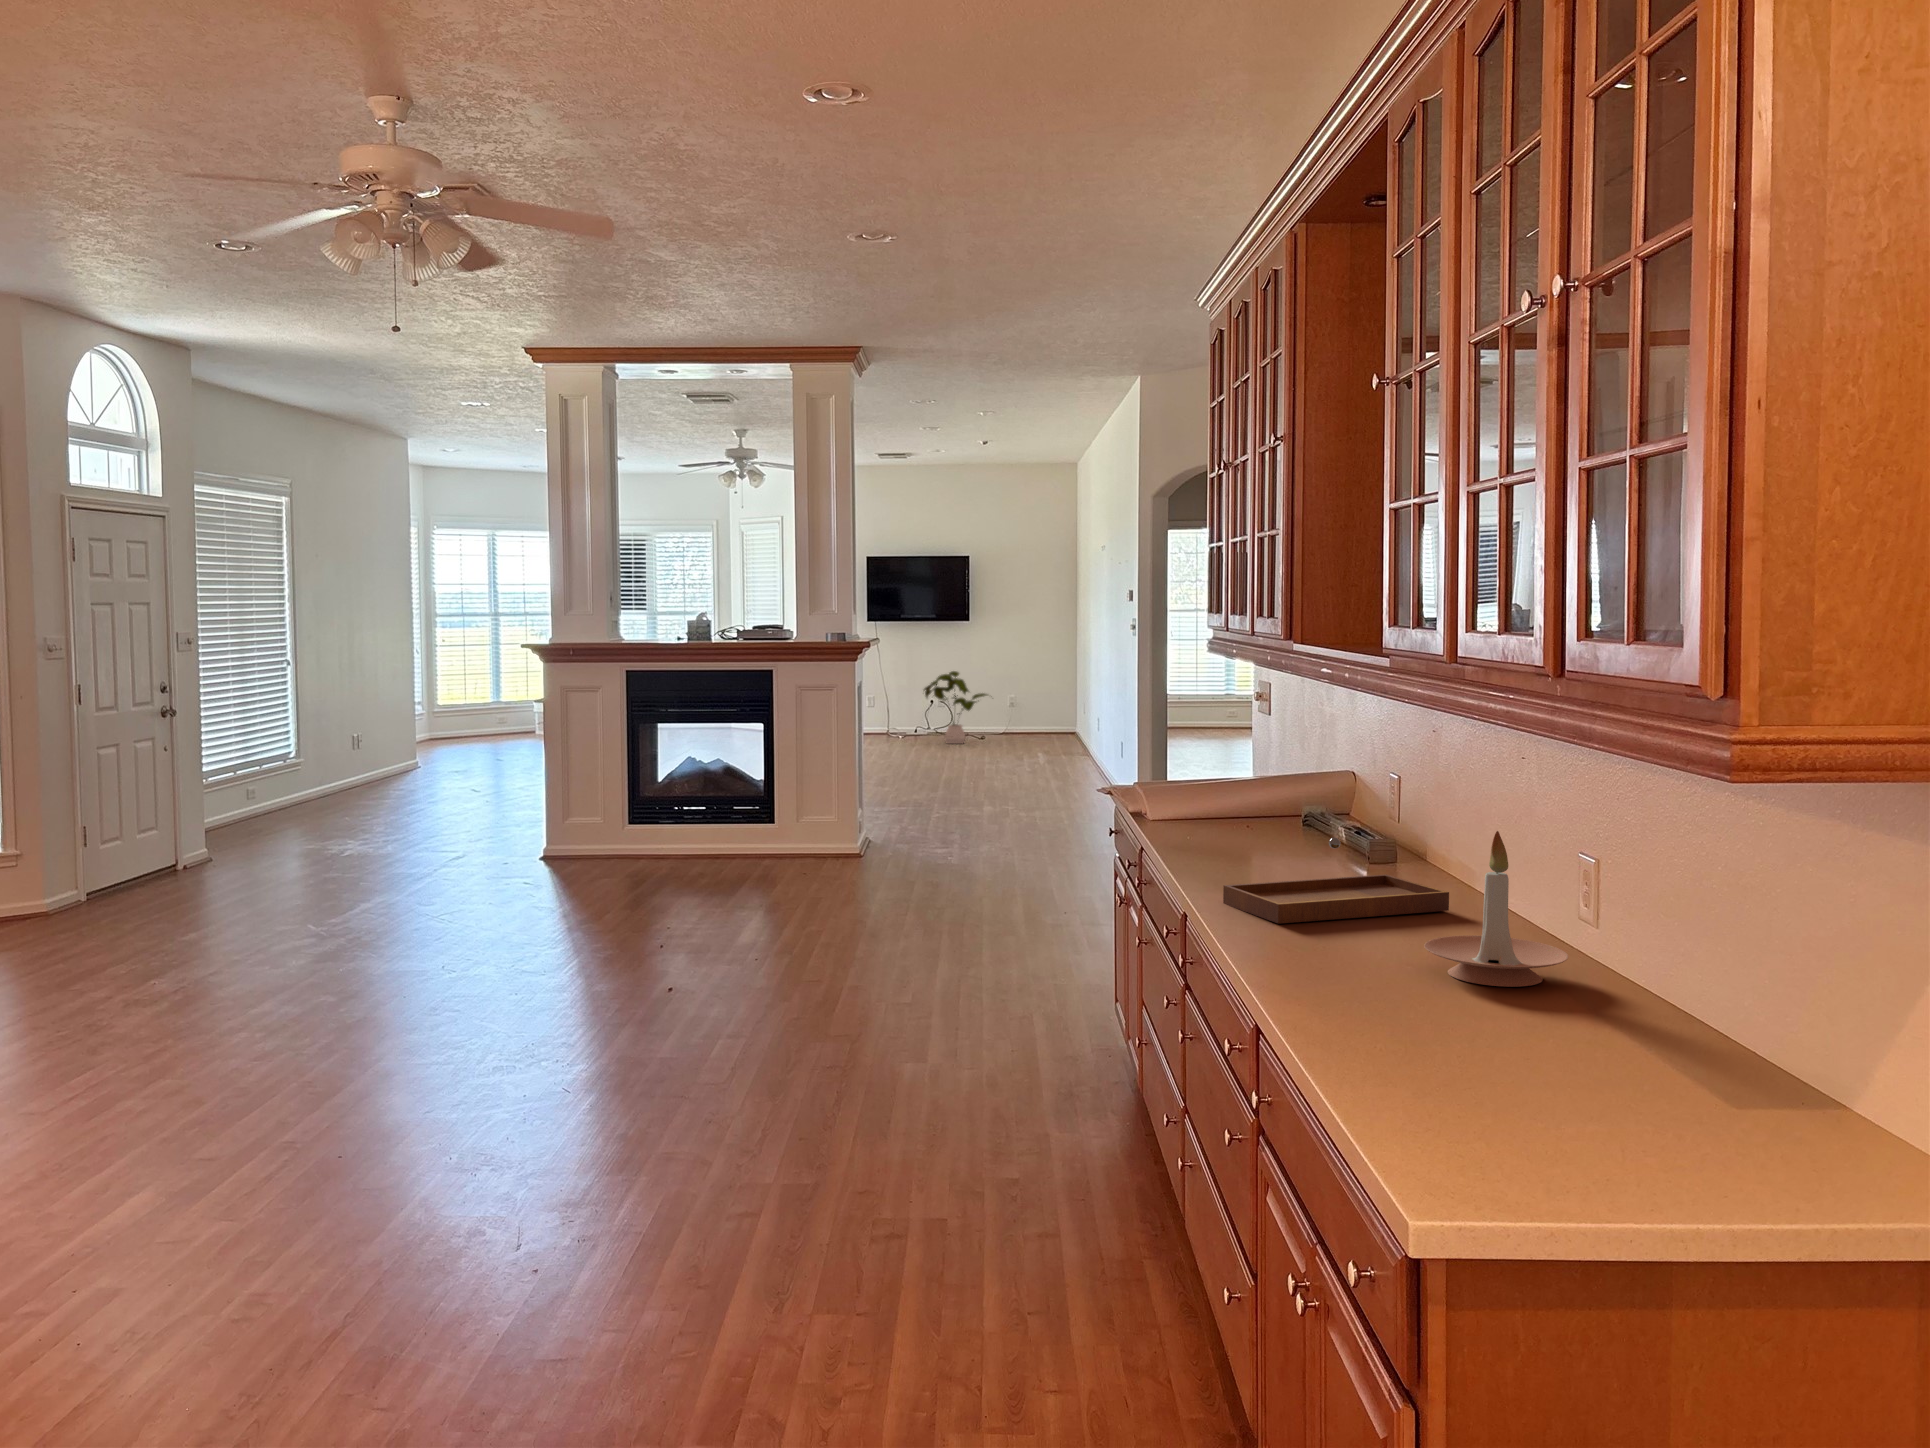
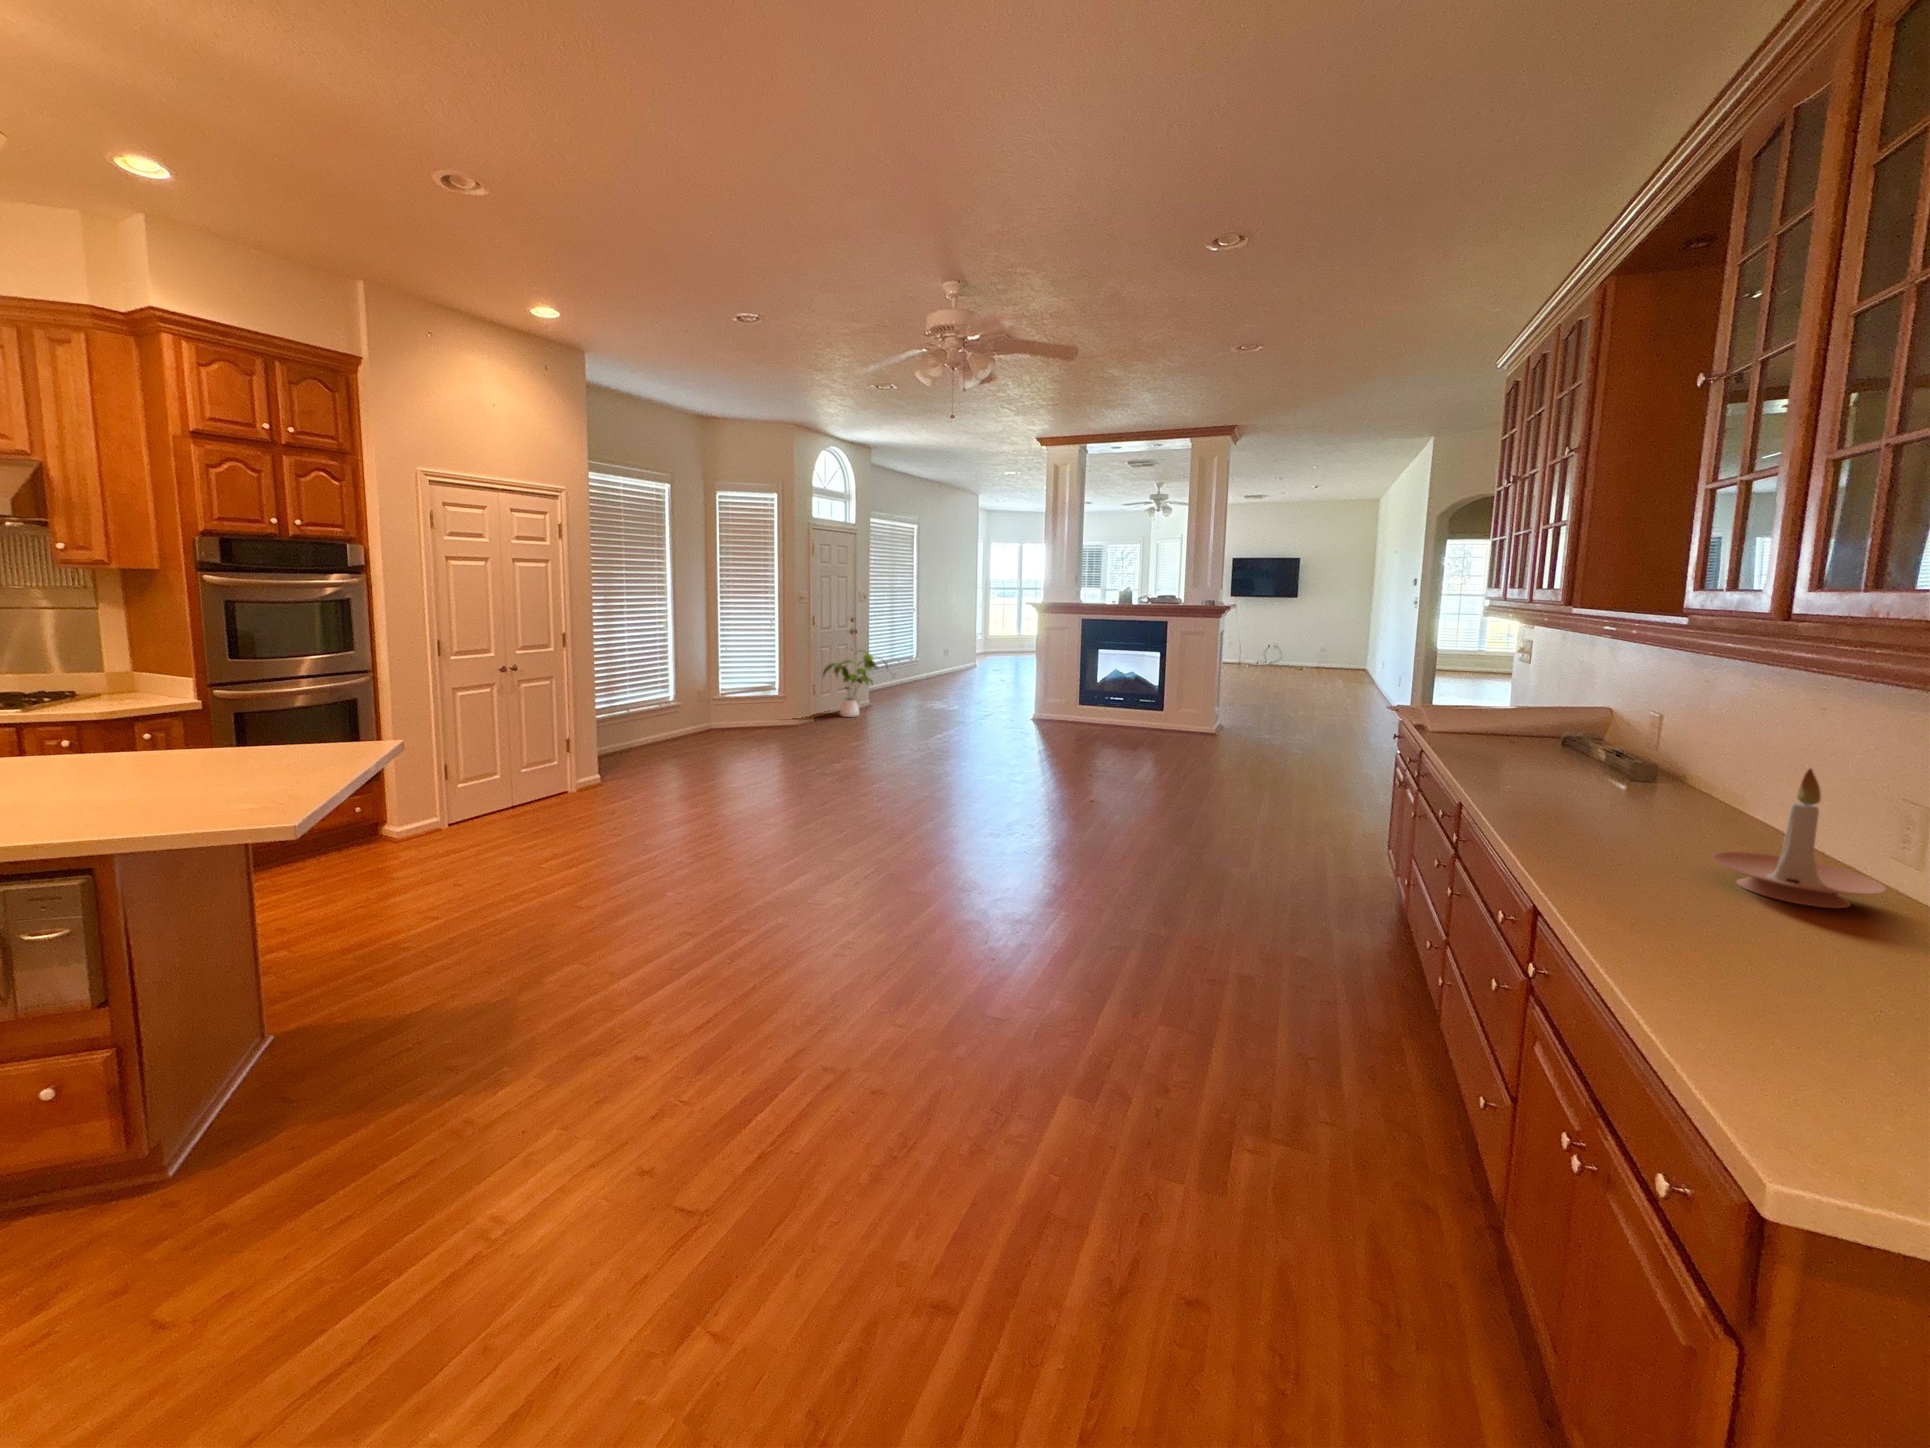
house plant: present [924,671,987,744] -> present [823,650,880,717]
tray: present [1223,837,1449,924] -> none [1499,757,1726,826]

